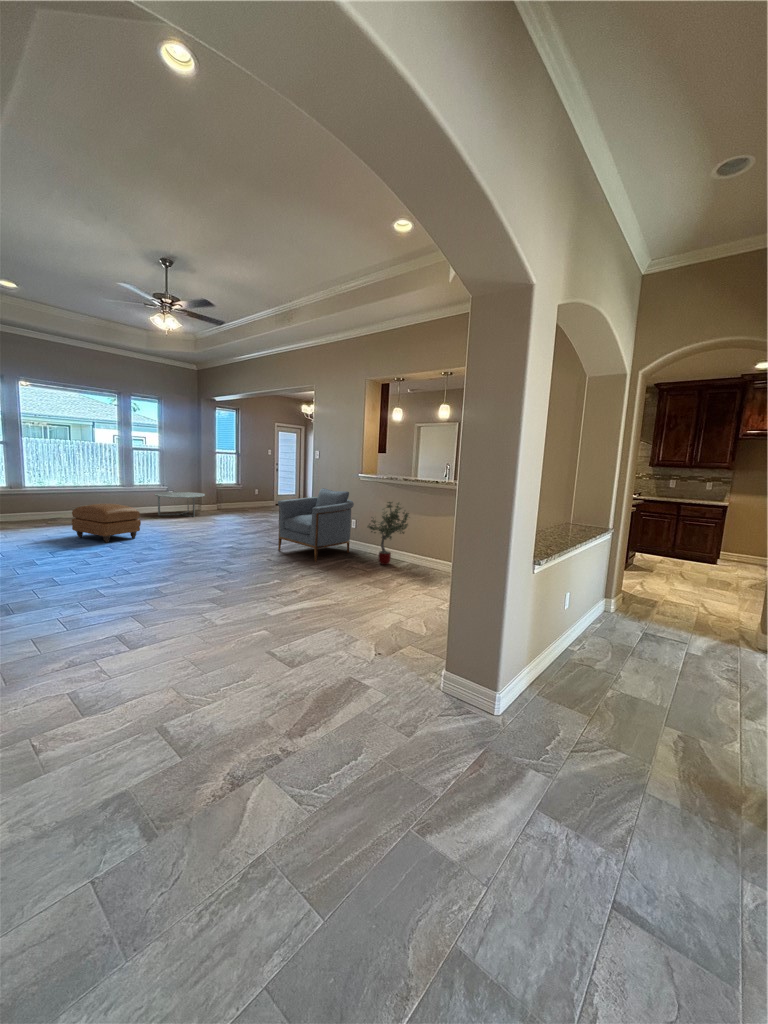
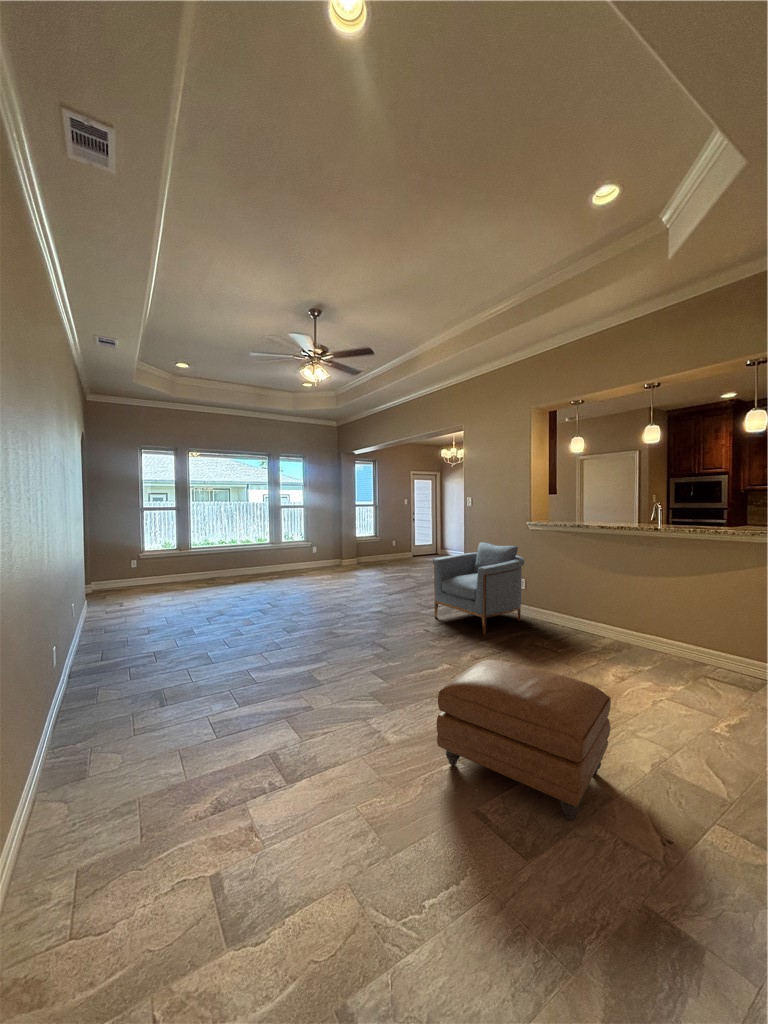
coffee table: present [154,492,205,517] -> none [300,547,347,573]
potted tree: present [368,502,409,565] -> none [546,558,611,642]
ottoman: present [72,504,141,543] -> present [437,660,611,820]

